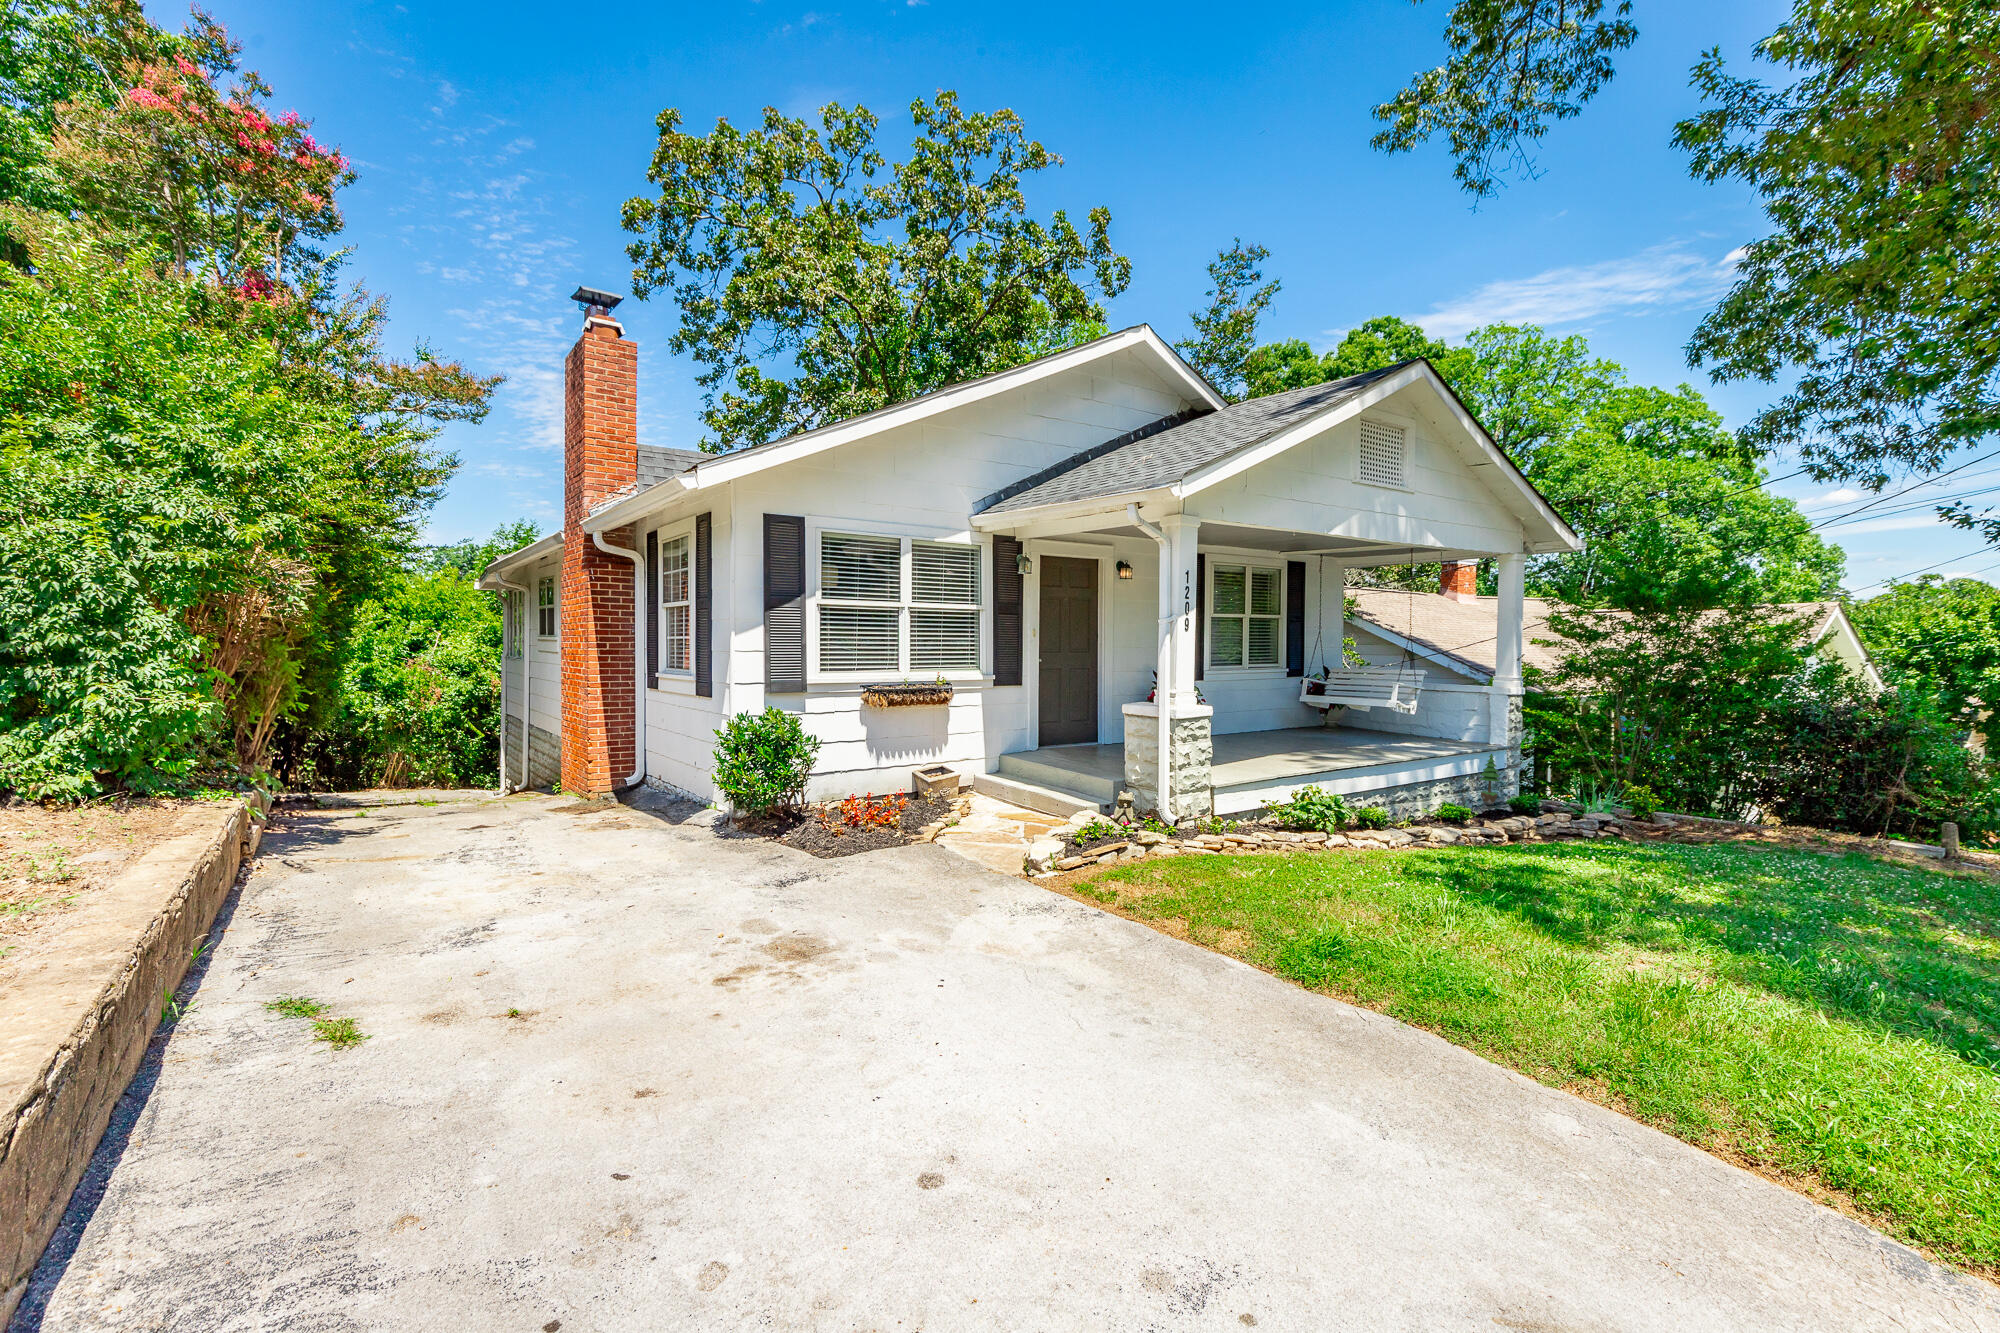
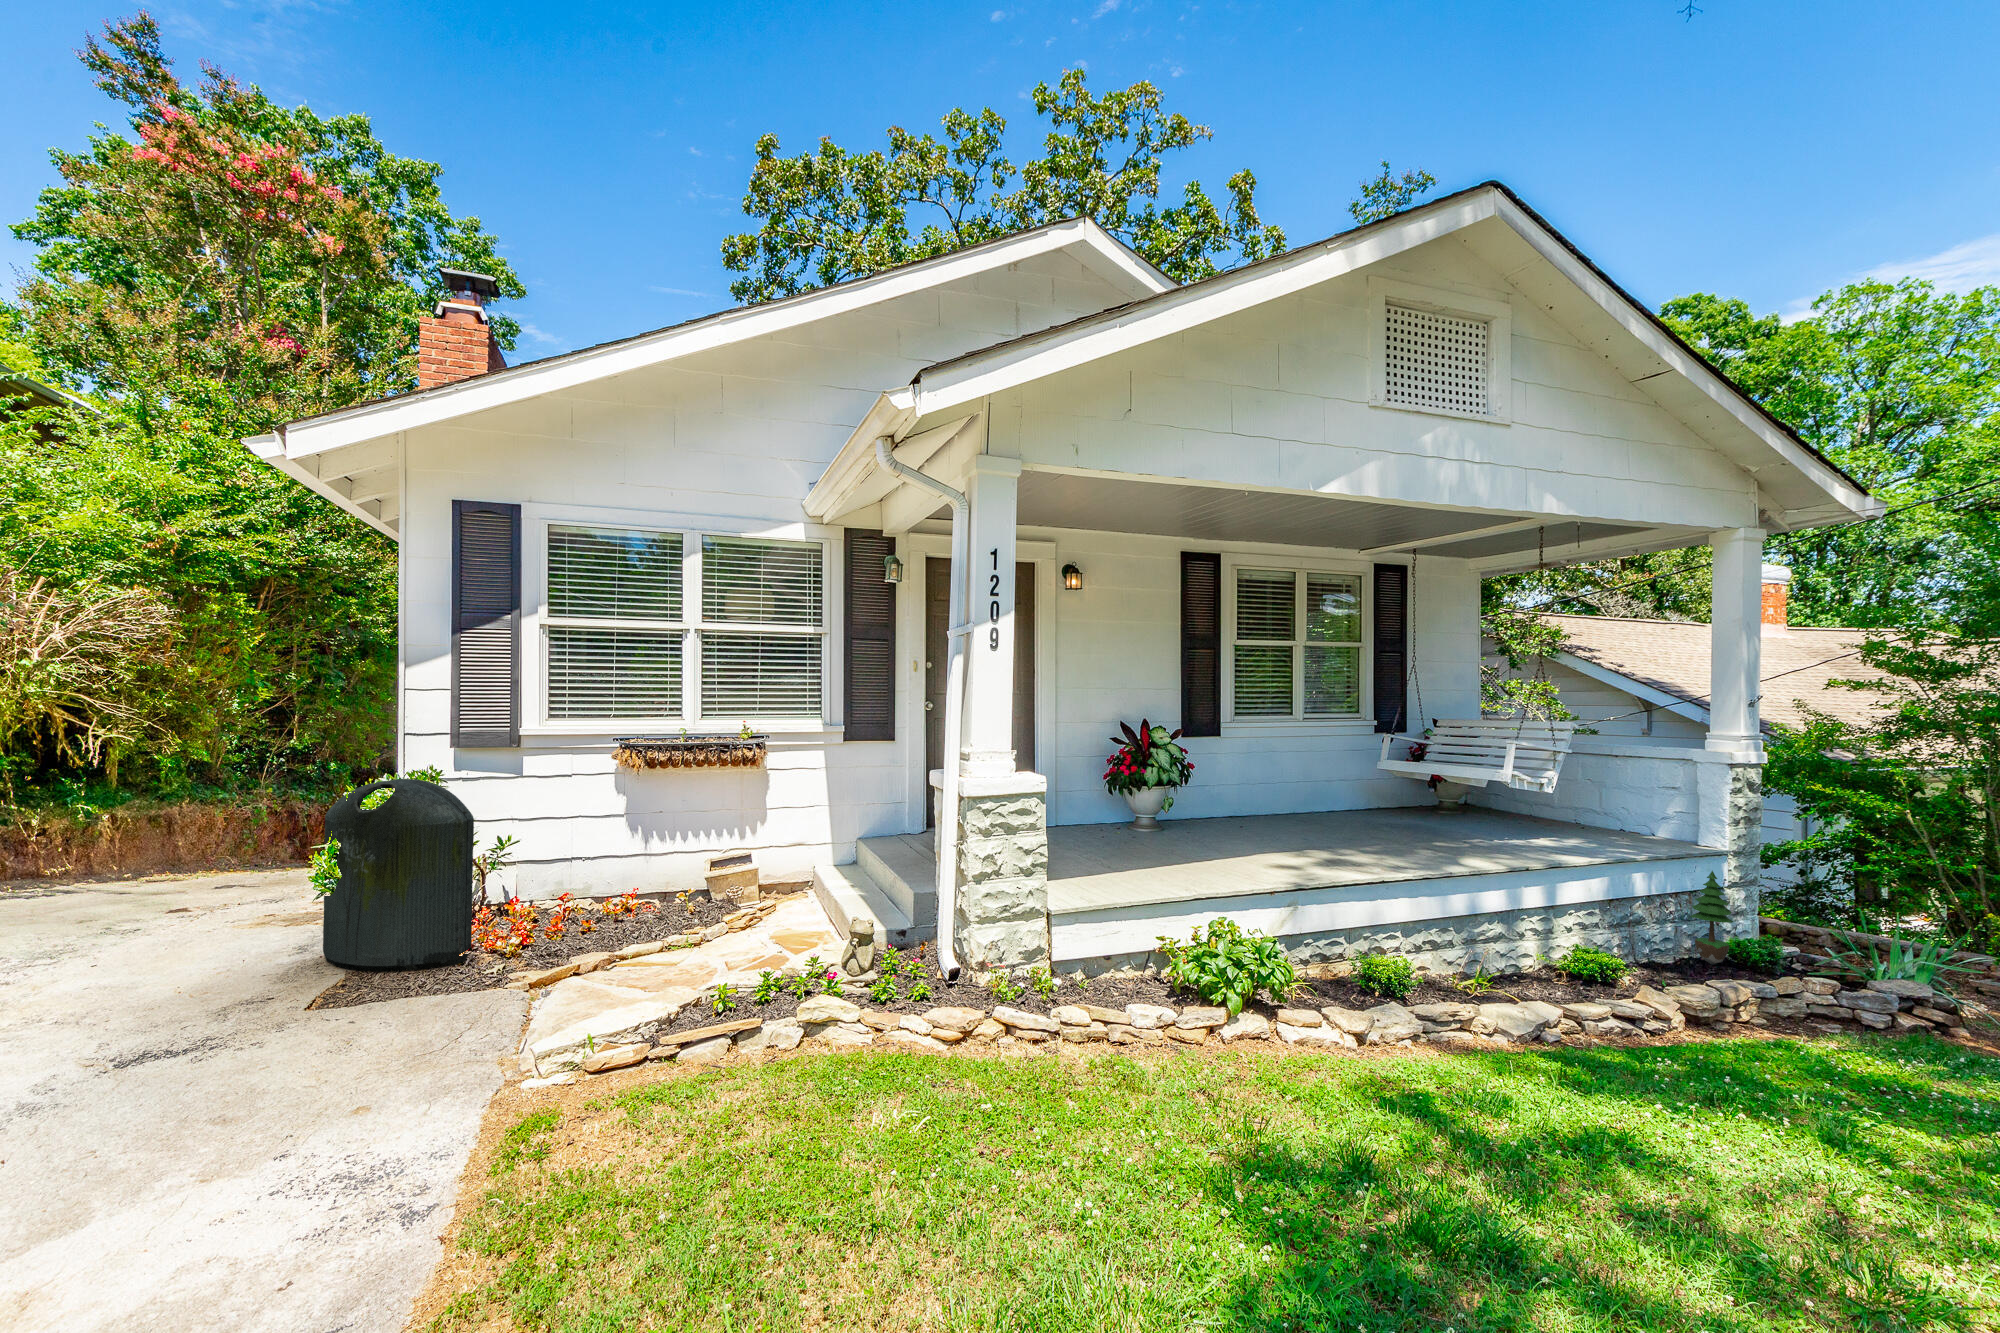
trash can: none [718,718,829,849] -> present [323,779,474,972]

